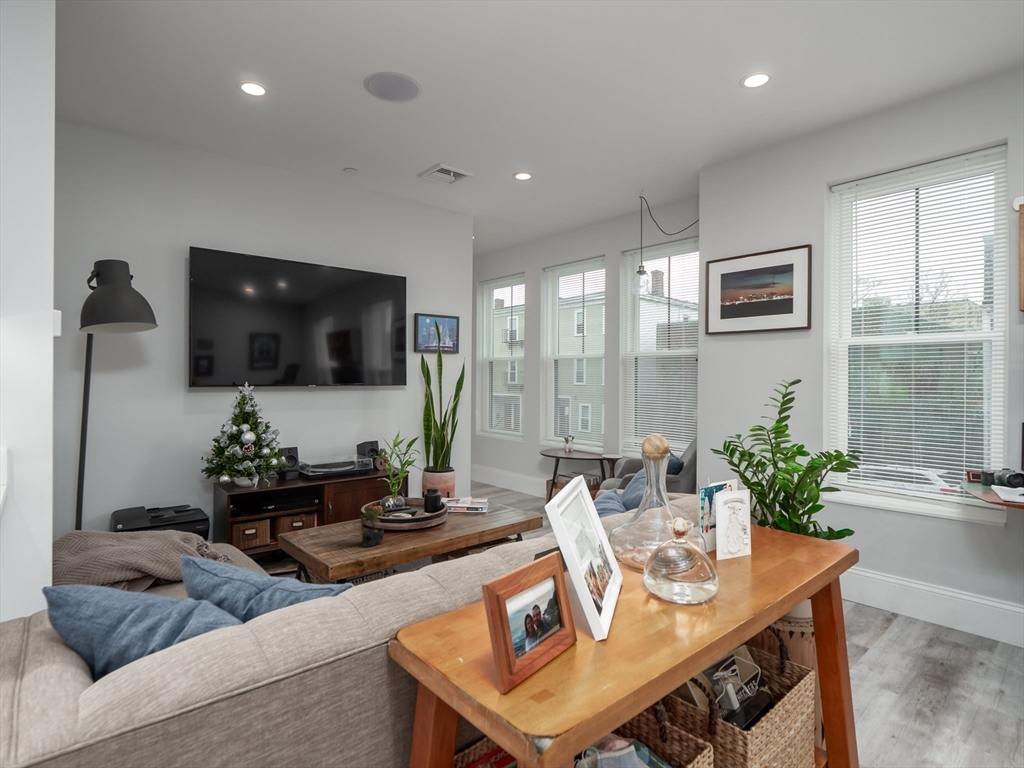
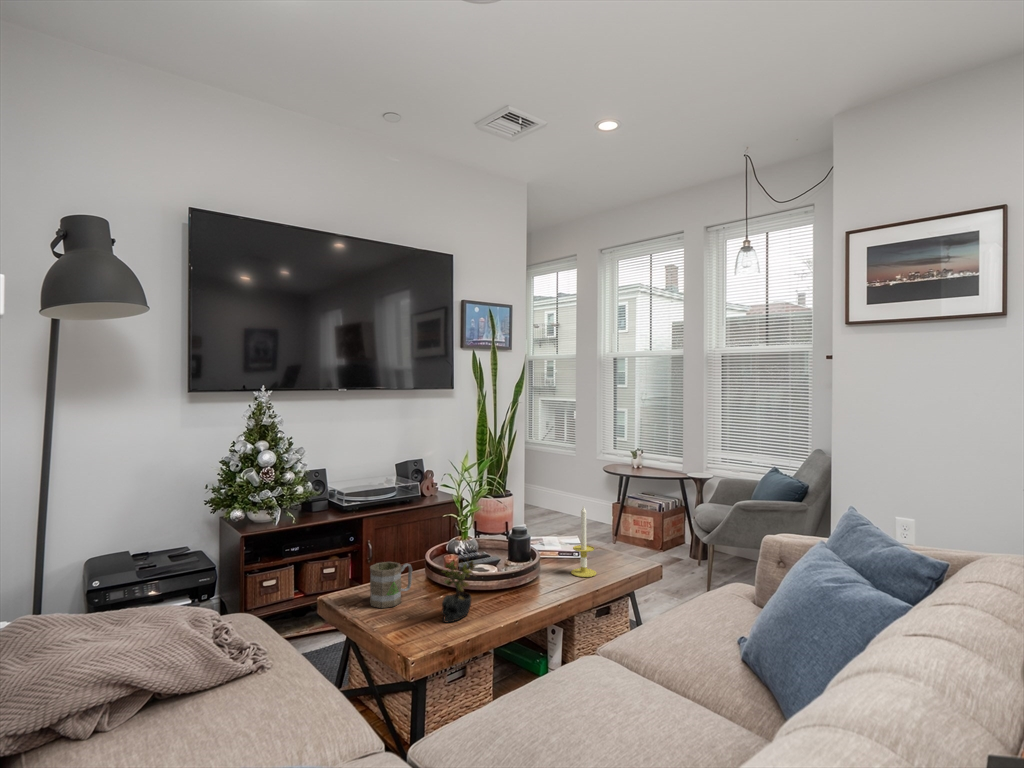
candle: none [470,470,489,523] -> present [571,506,596,577]
mug: none [314,508,346,539] -> present [370,562,412,608]

